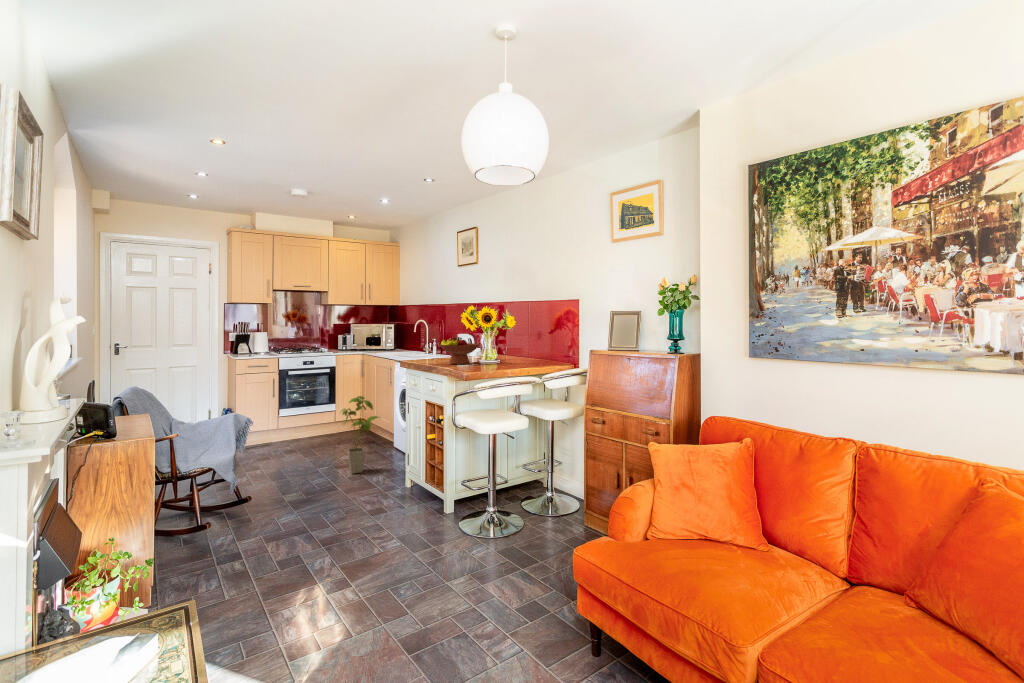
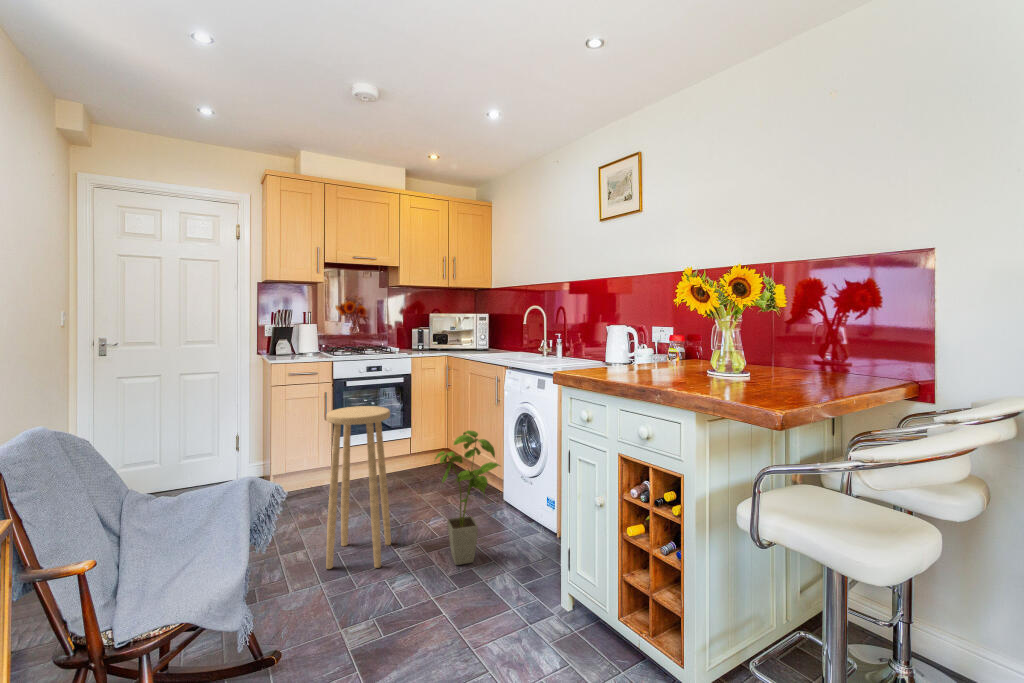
fruit bowl: present [439,337,480,364] -> none [635,325,720,380]
stool: none [274,383,315,477] -> present [326,406,391,569]

